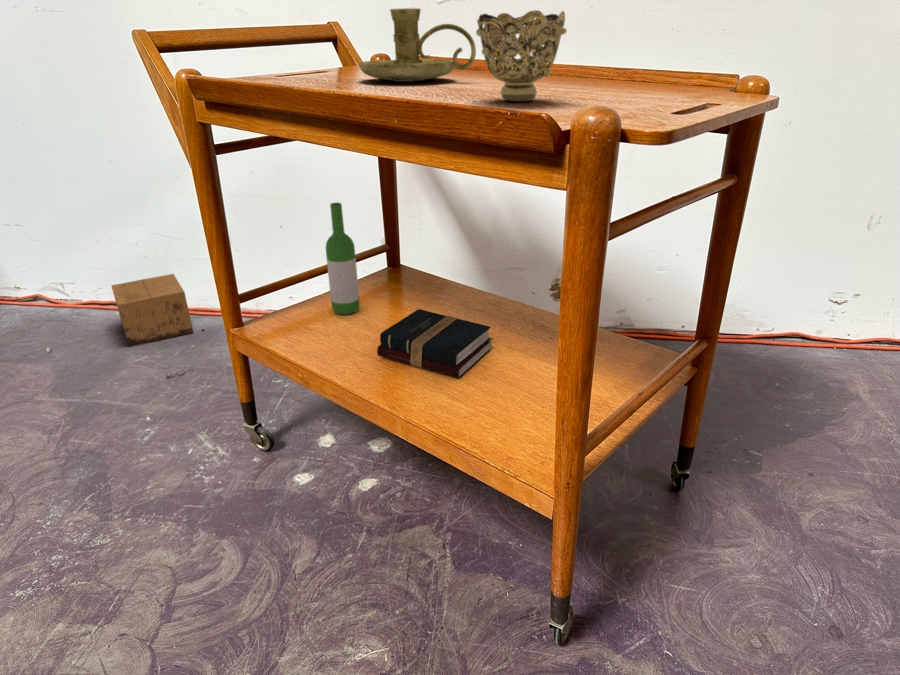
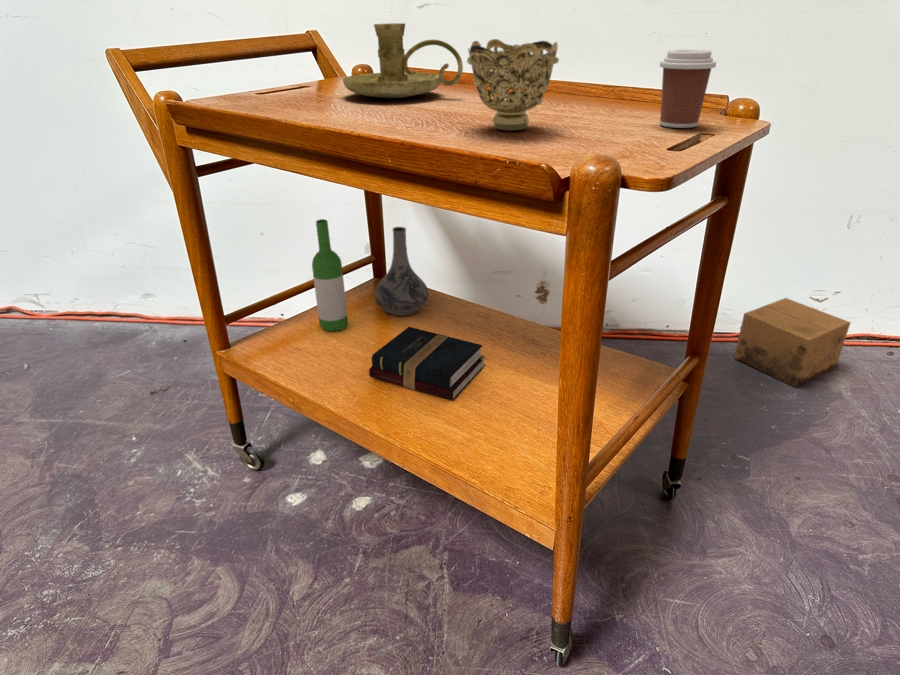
coffee cup: none [668,23,725,100] -> present [660,50,716,128]
decorative vase: none [387,213,440,301] -> present [375,227,428,315]
cardboard box: present [112,274,193,347] -> present [734,298,850,387]

